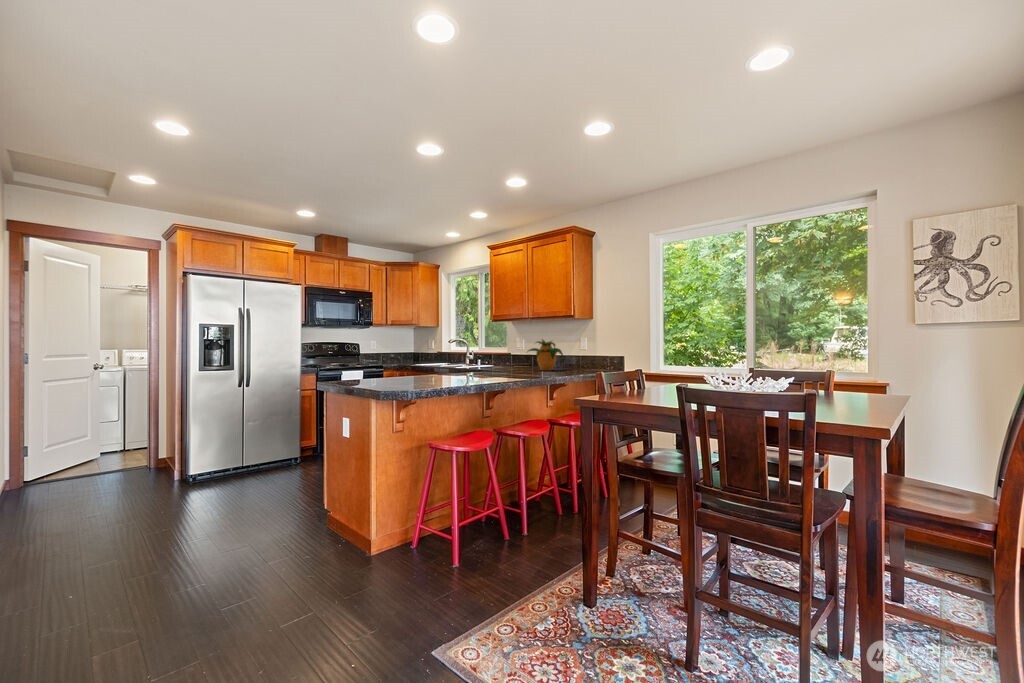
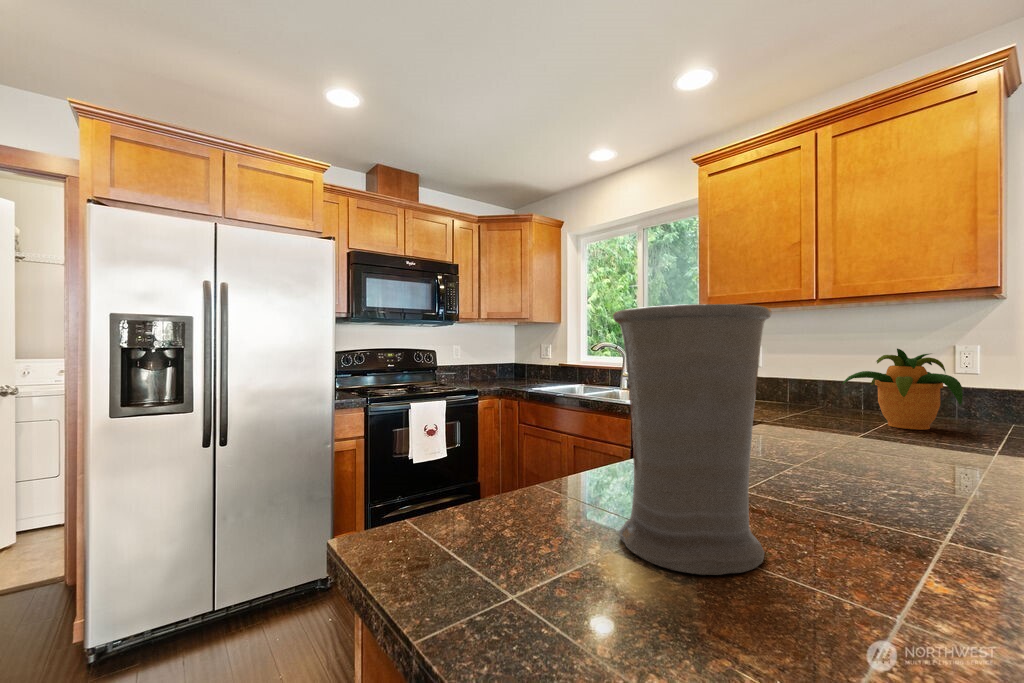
vase: none [386,326,421,381] -> present [613,304,772,575]

